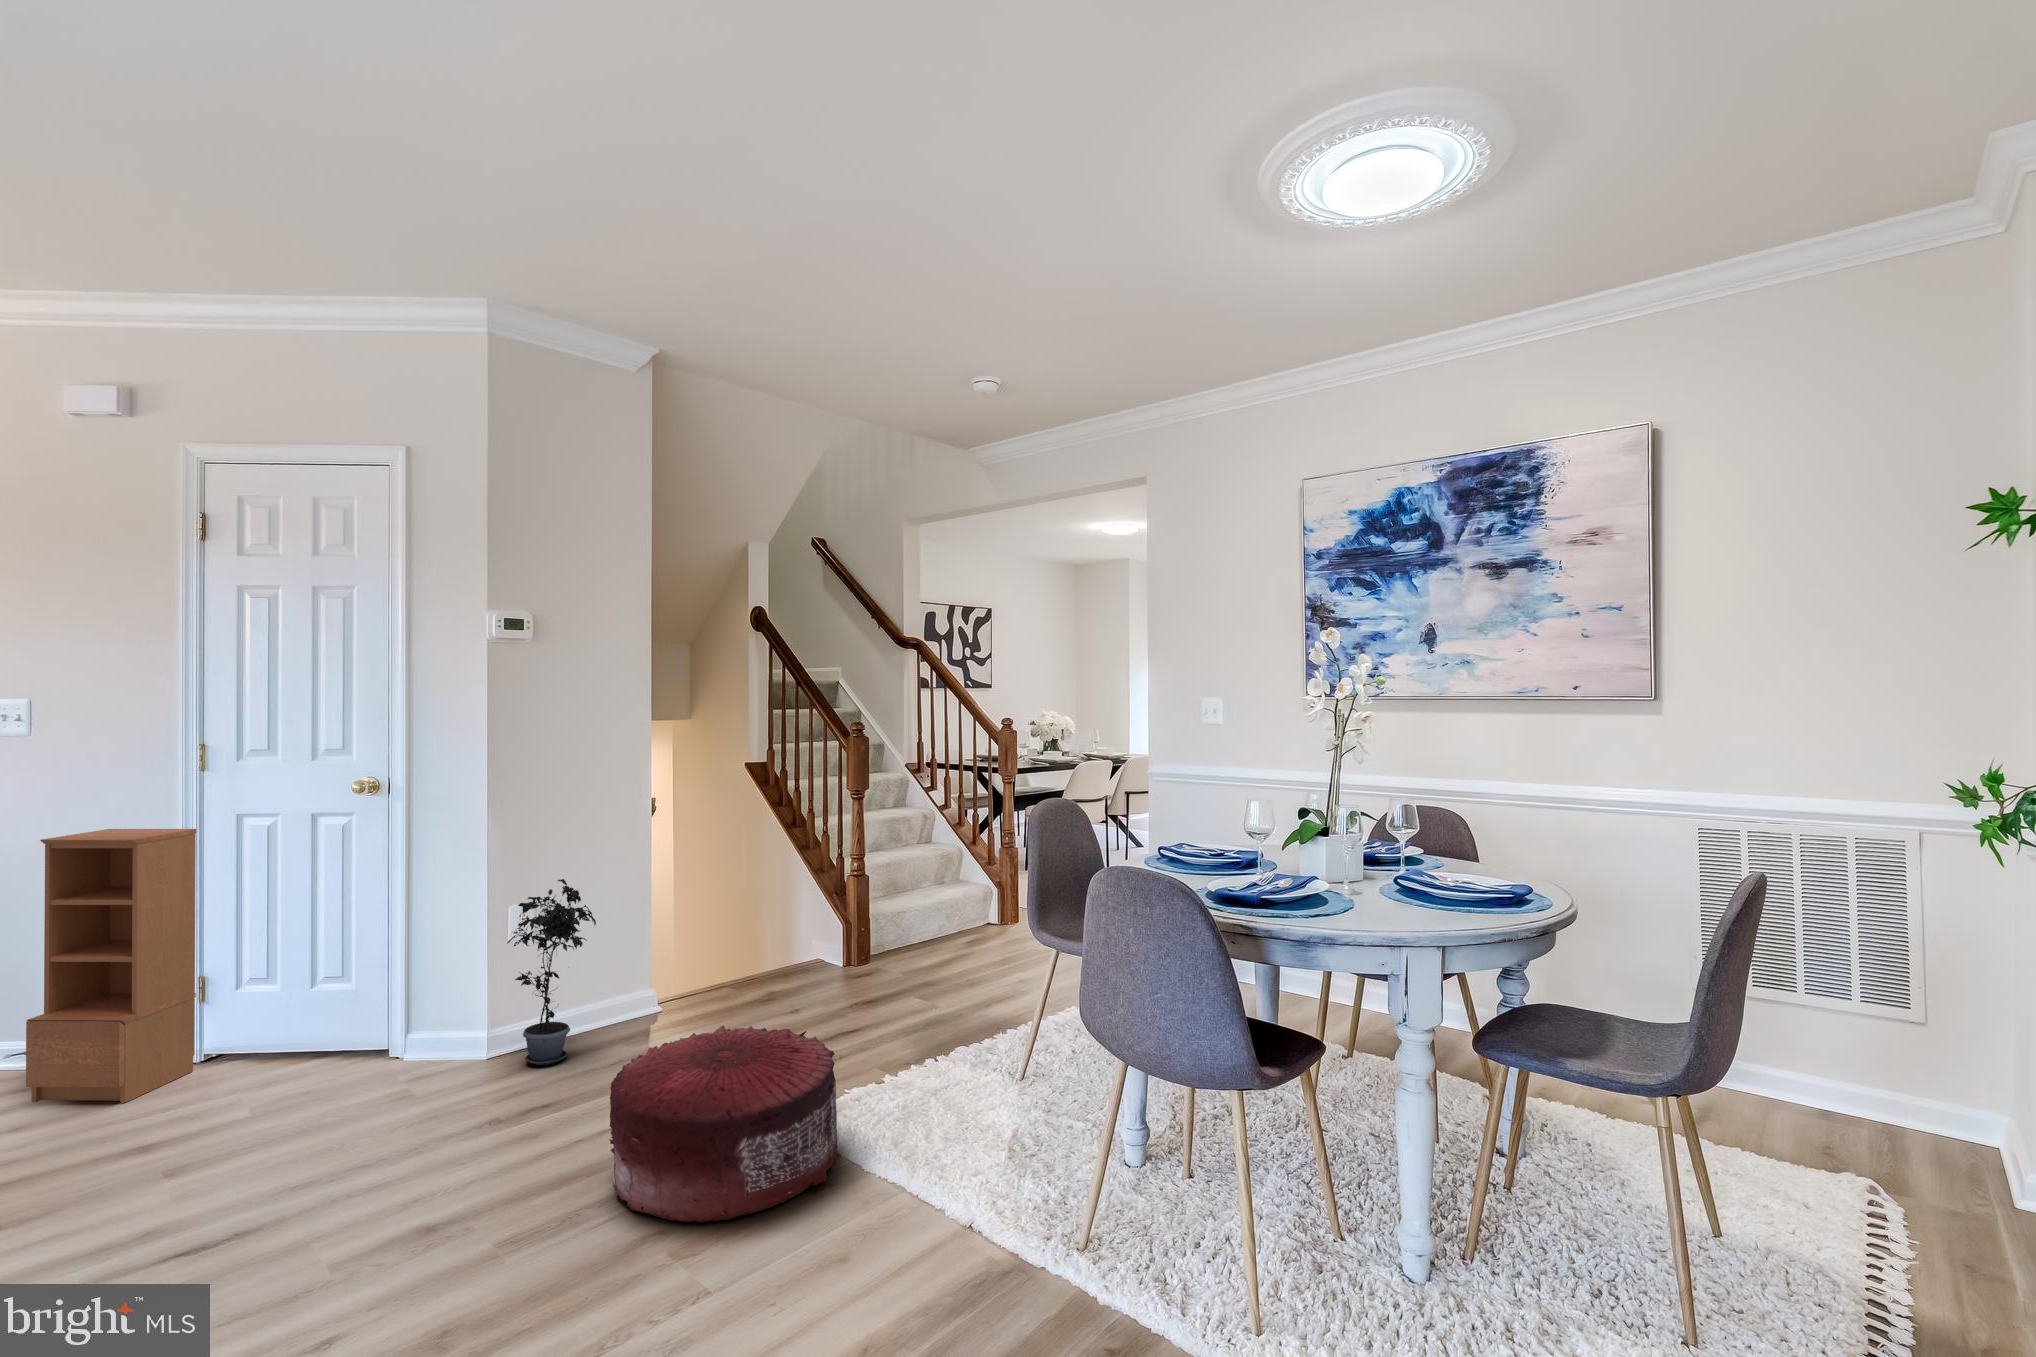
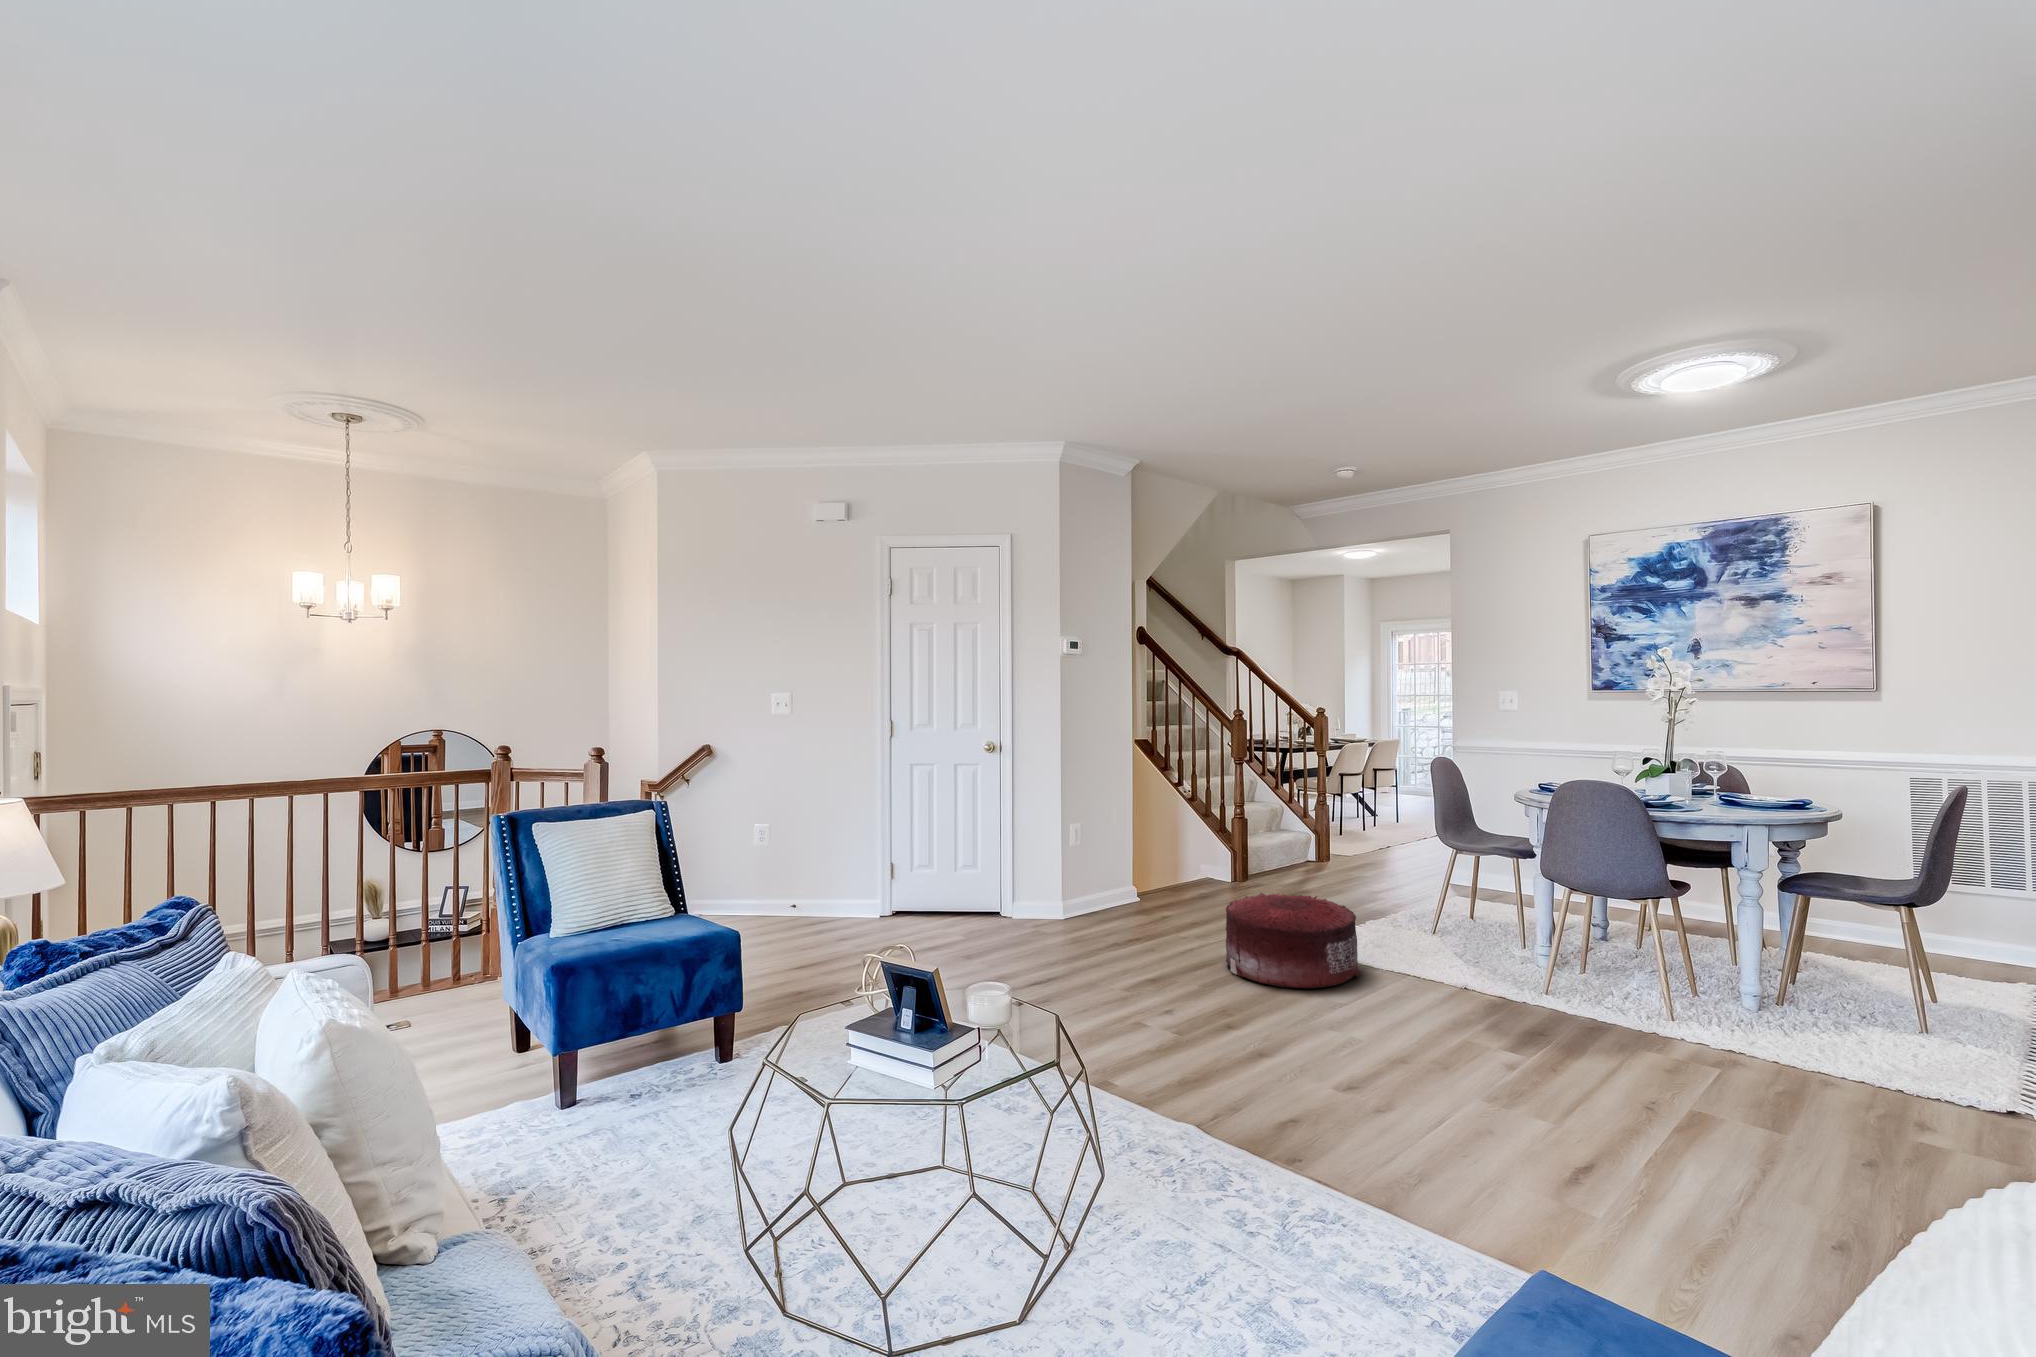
bookcase: present [26,829,196,1103] -> none [831,775,899,935]
potted plant: present [507,879,596,1065] -> none [1082,809,1145,924]

